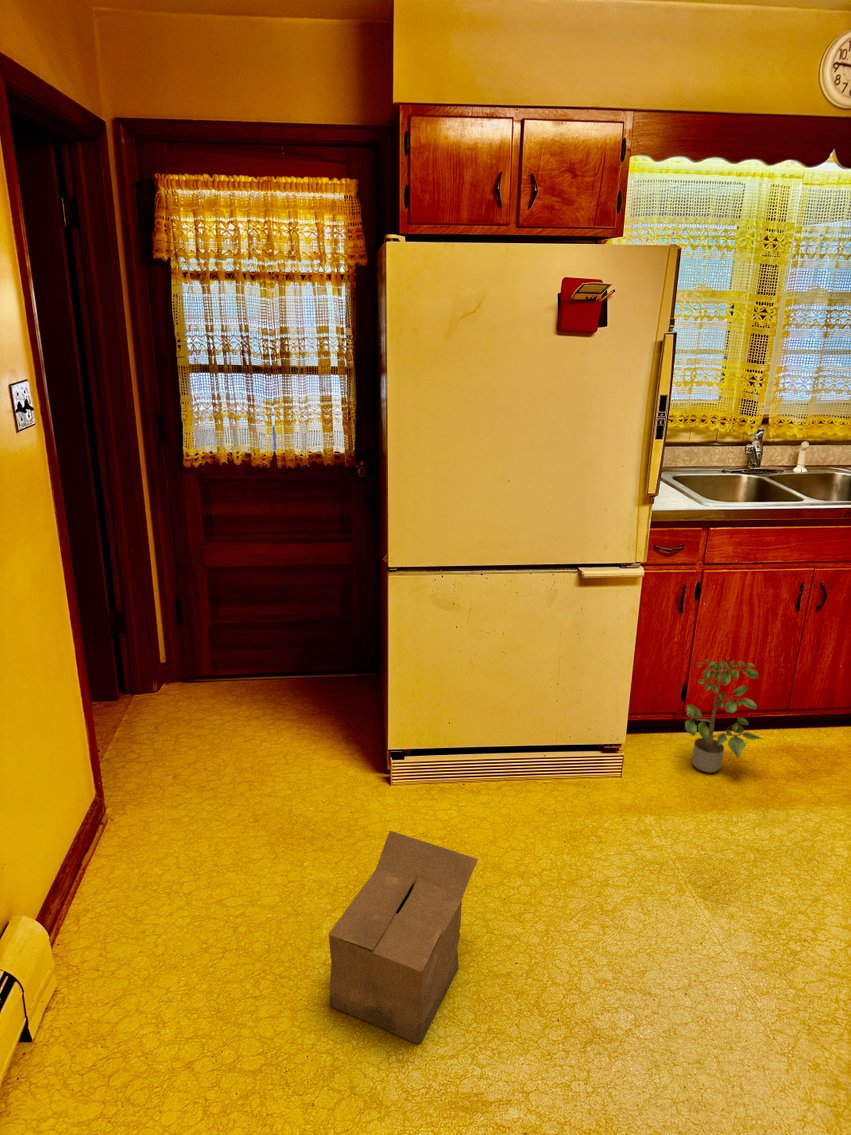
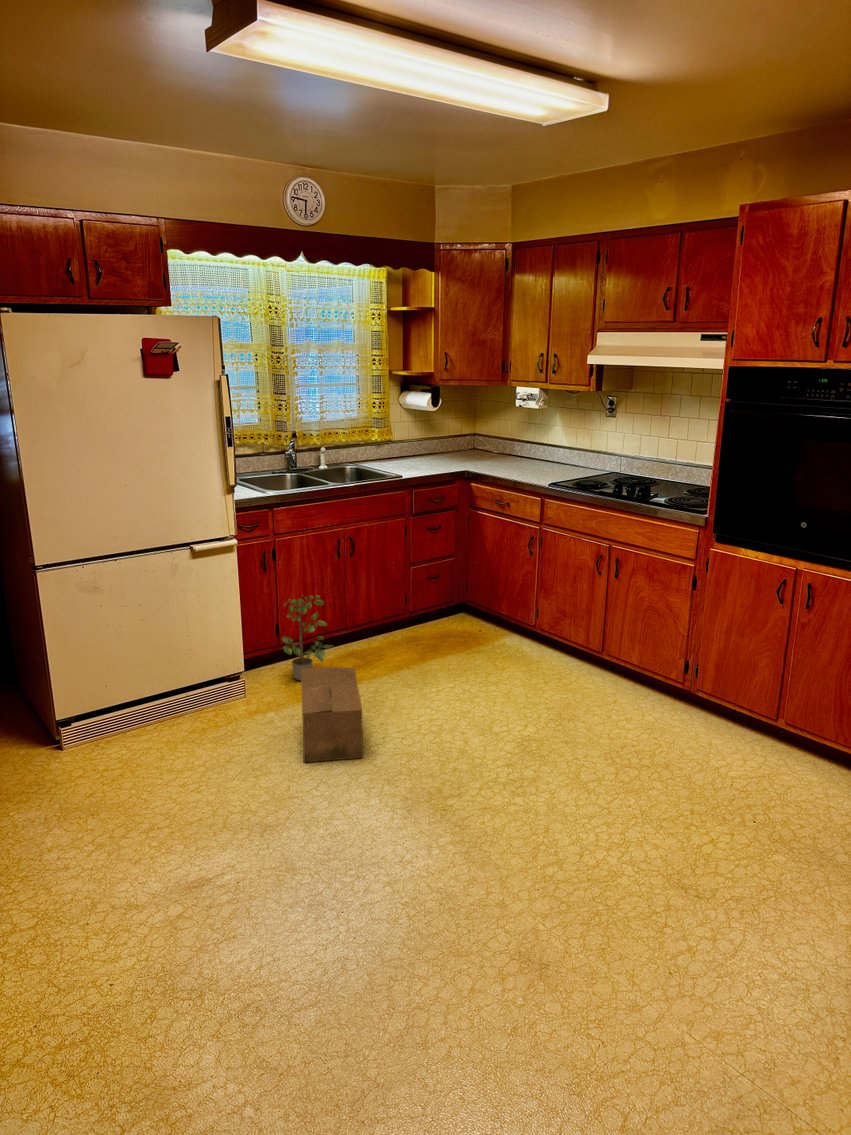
cardboard box: present [329,831,478,1044] -> present [301,667,363,762]

